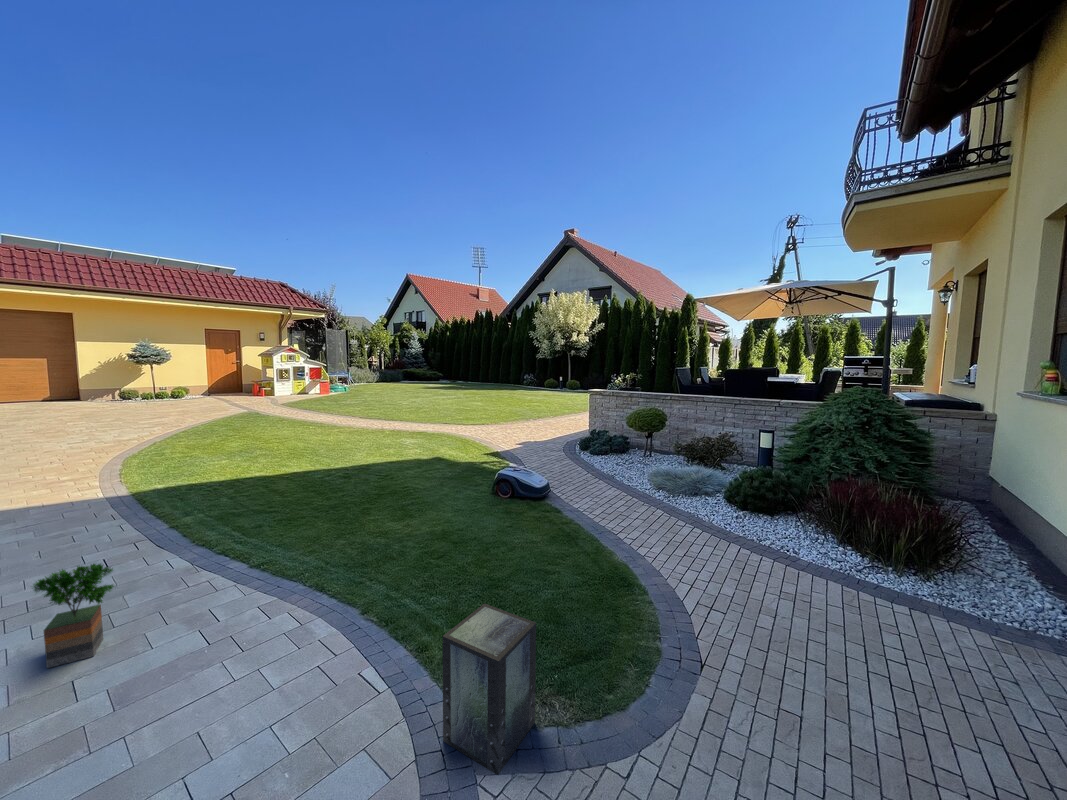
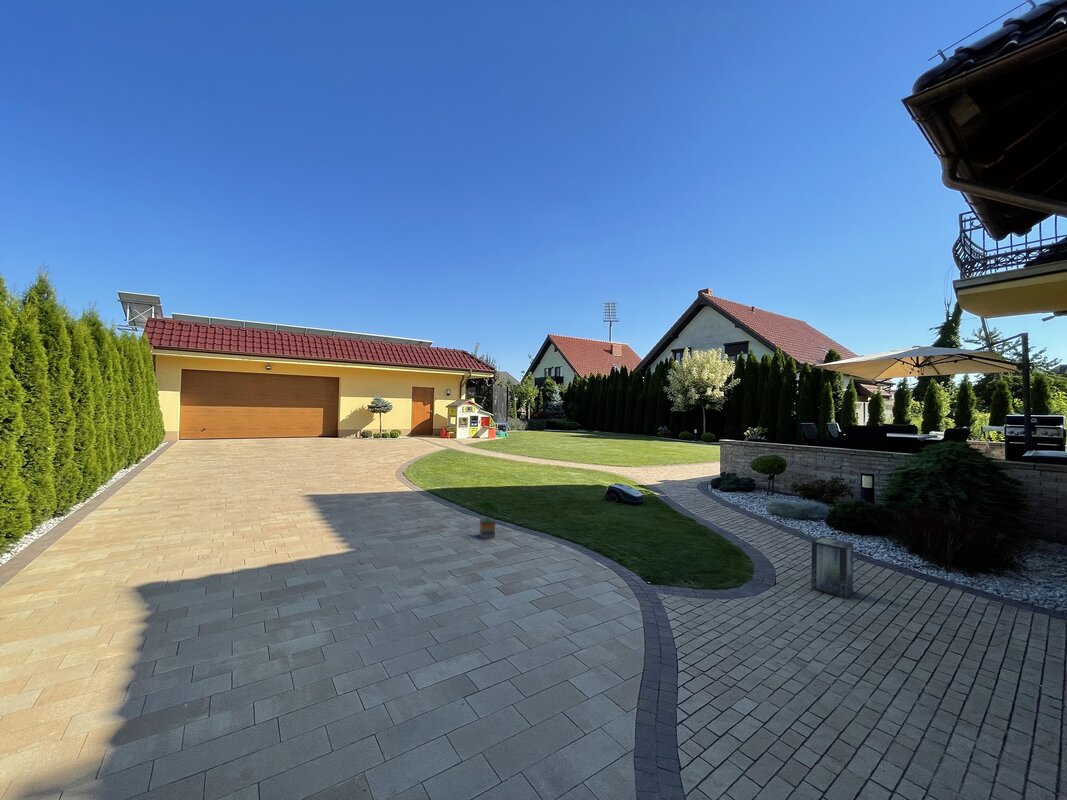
storage box: present [443,604,536,775] -> present [811,537,853,598]

